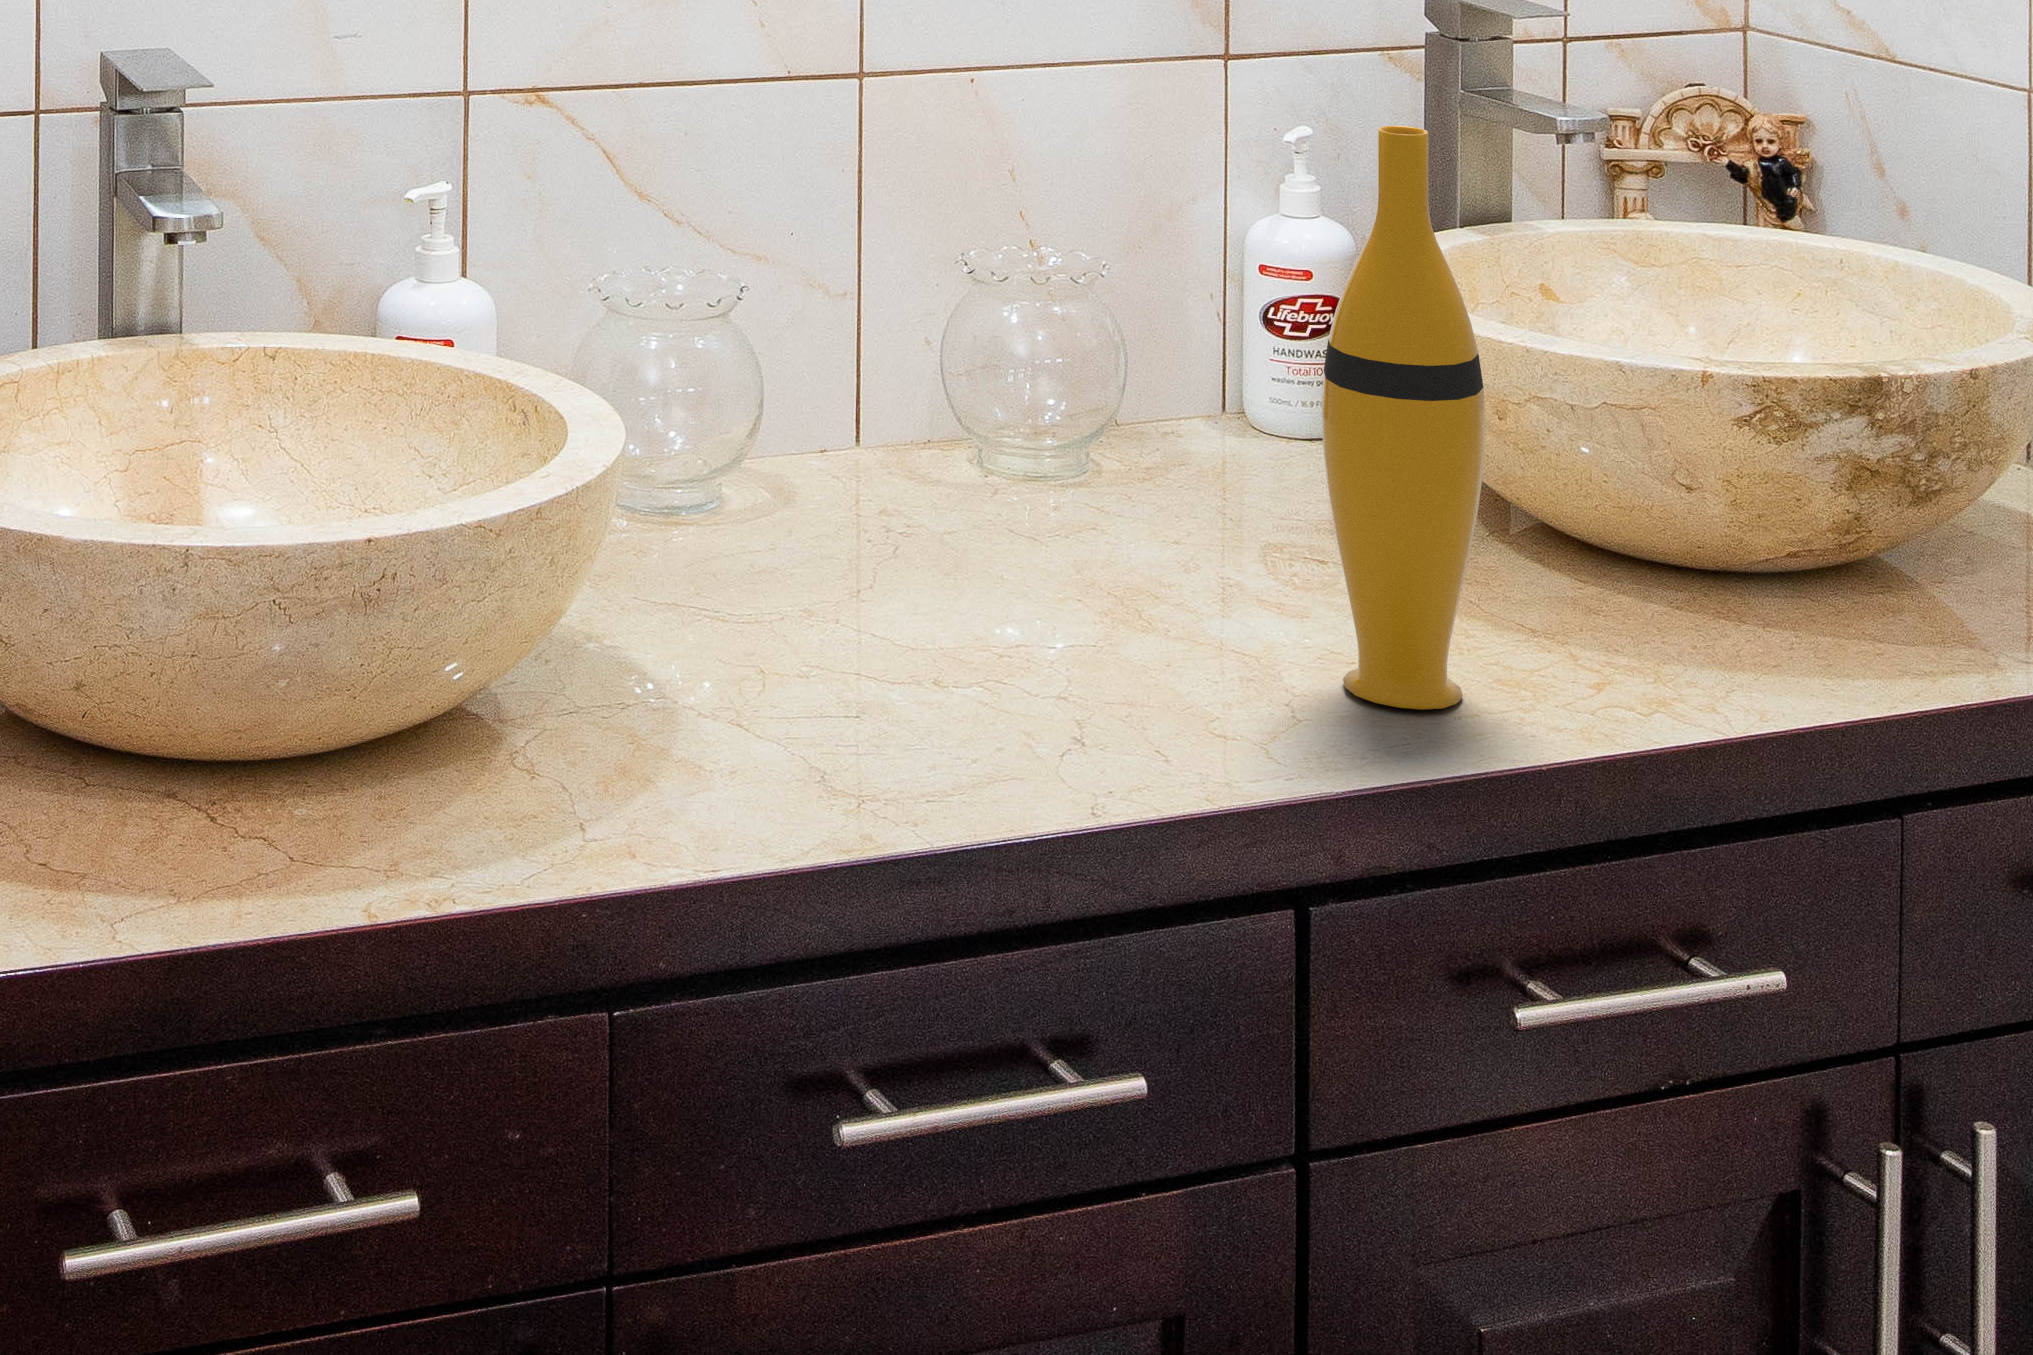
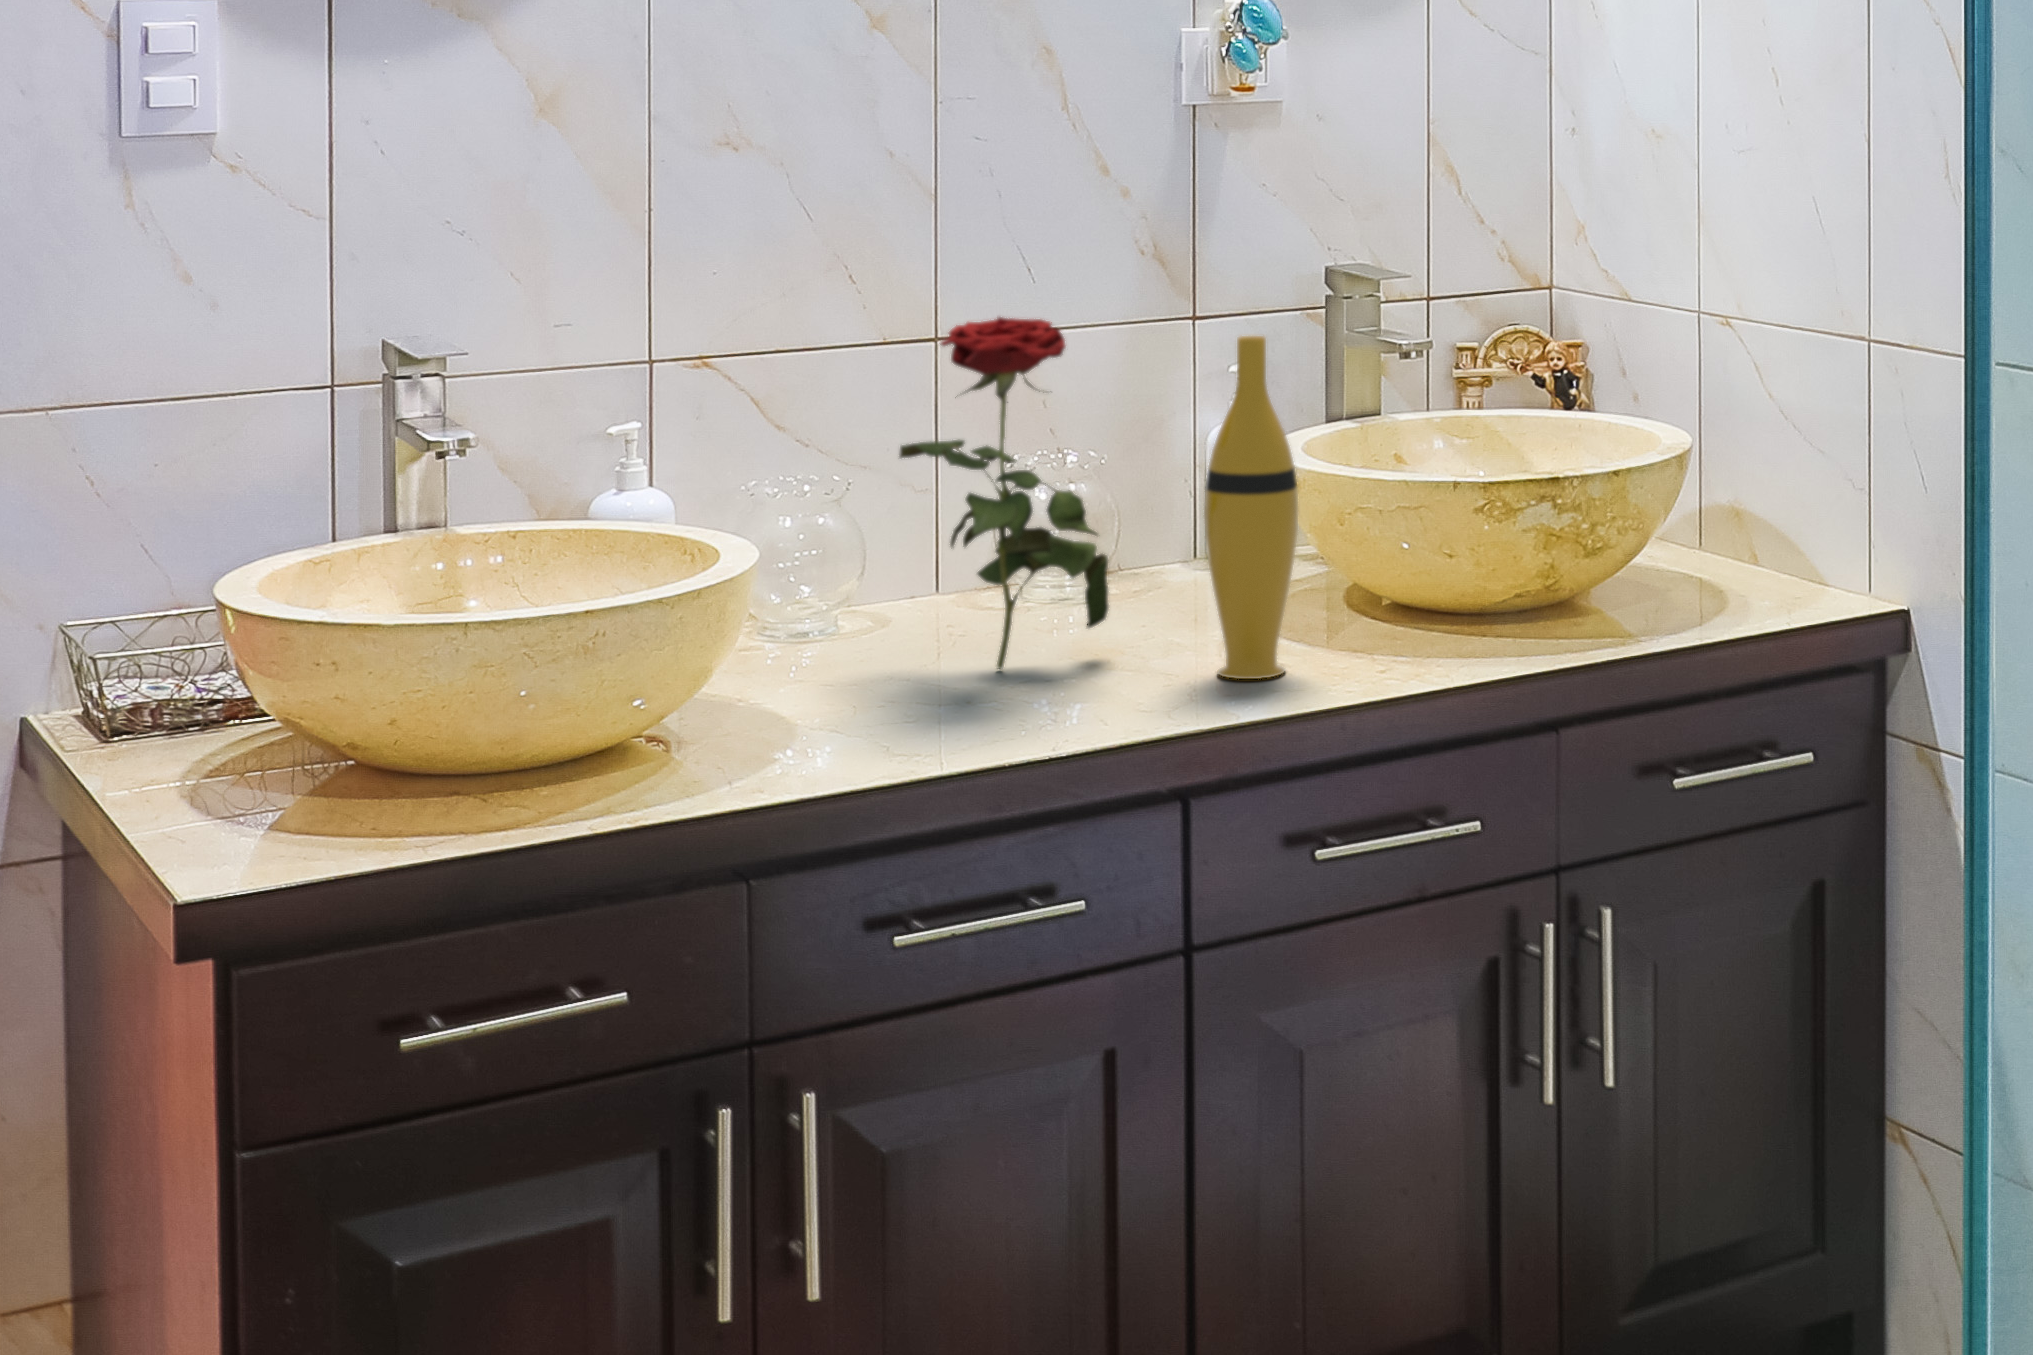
flower: none [823,67,1154,630] -> present [899,317,1109,669]

